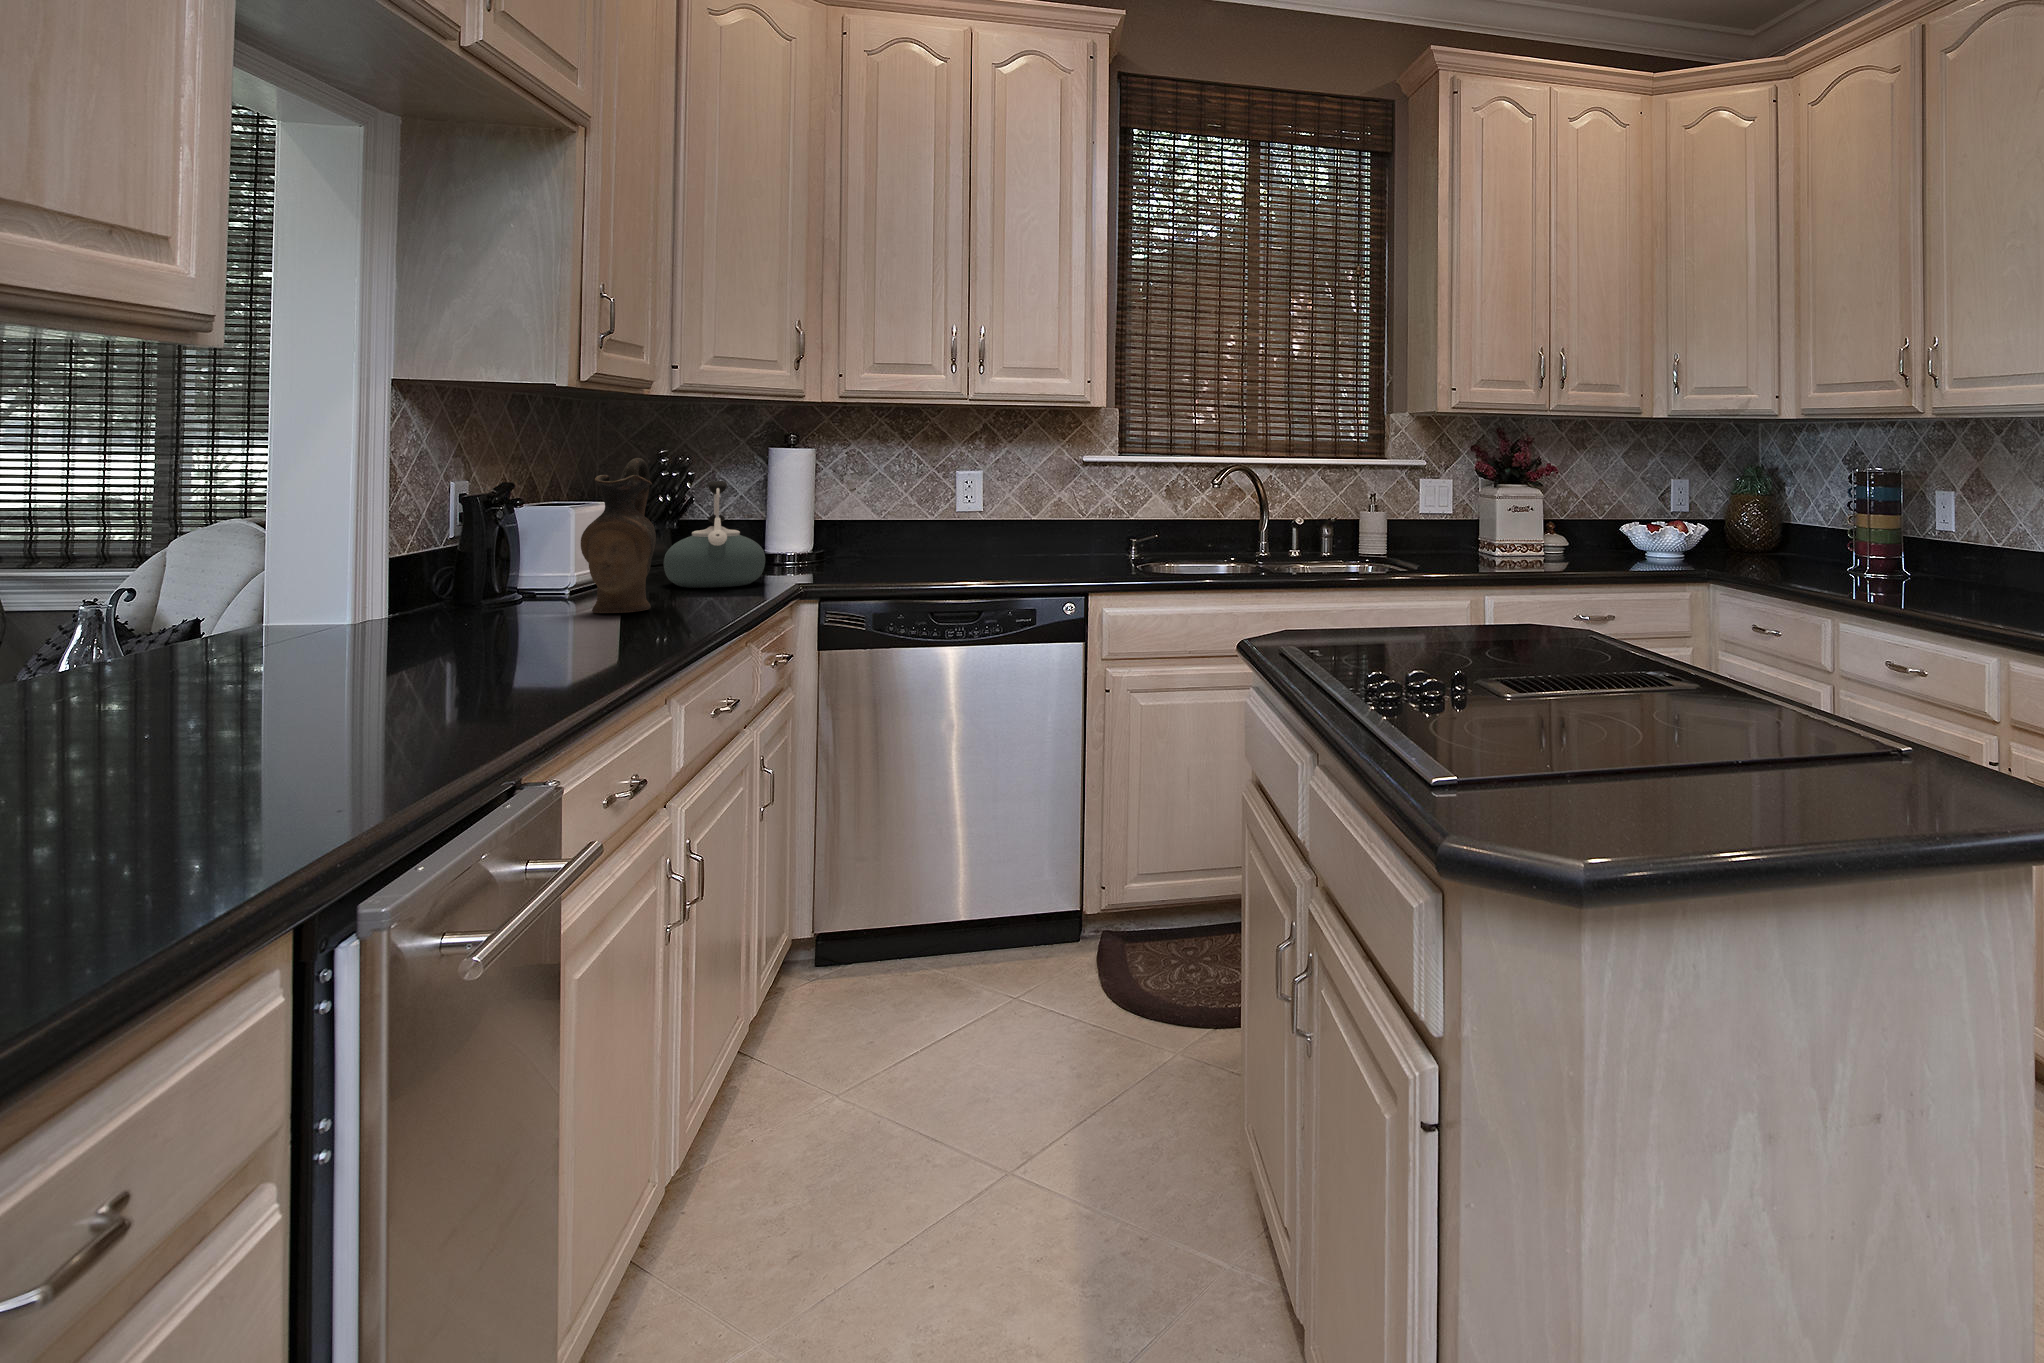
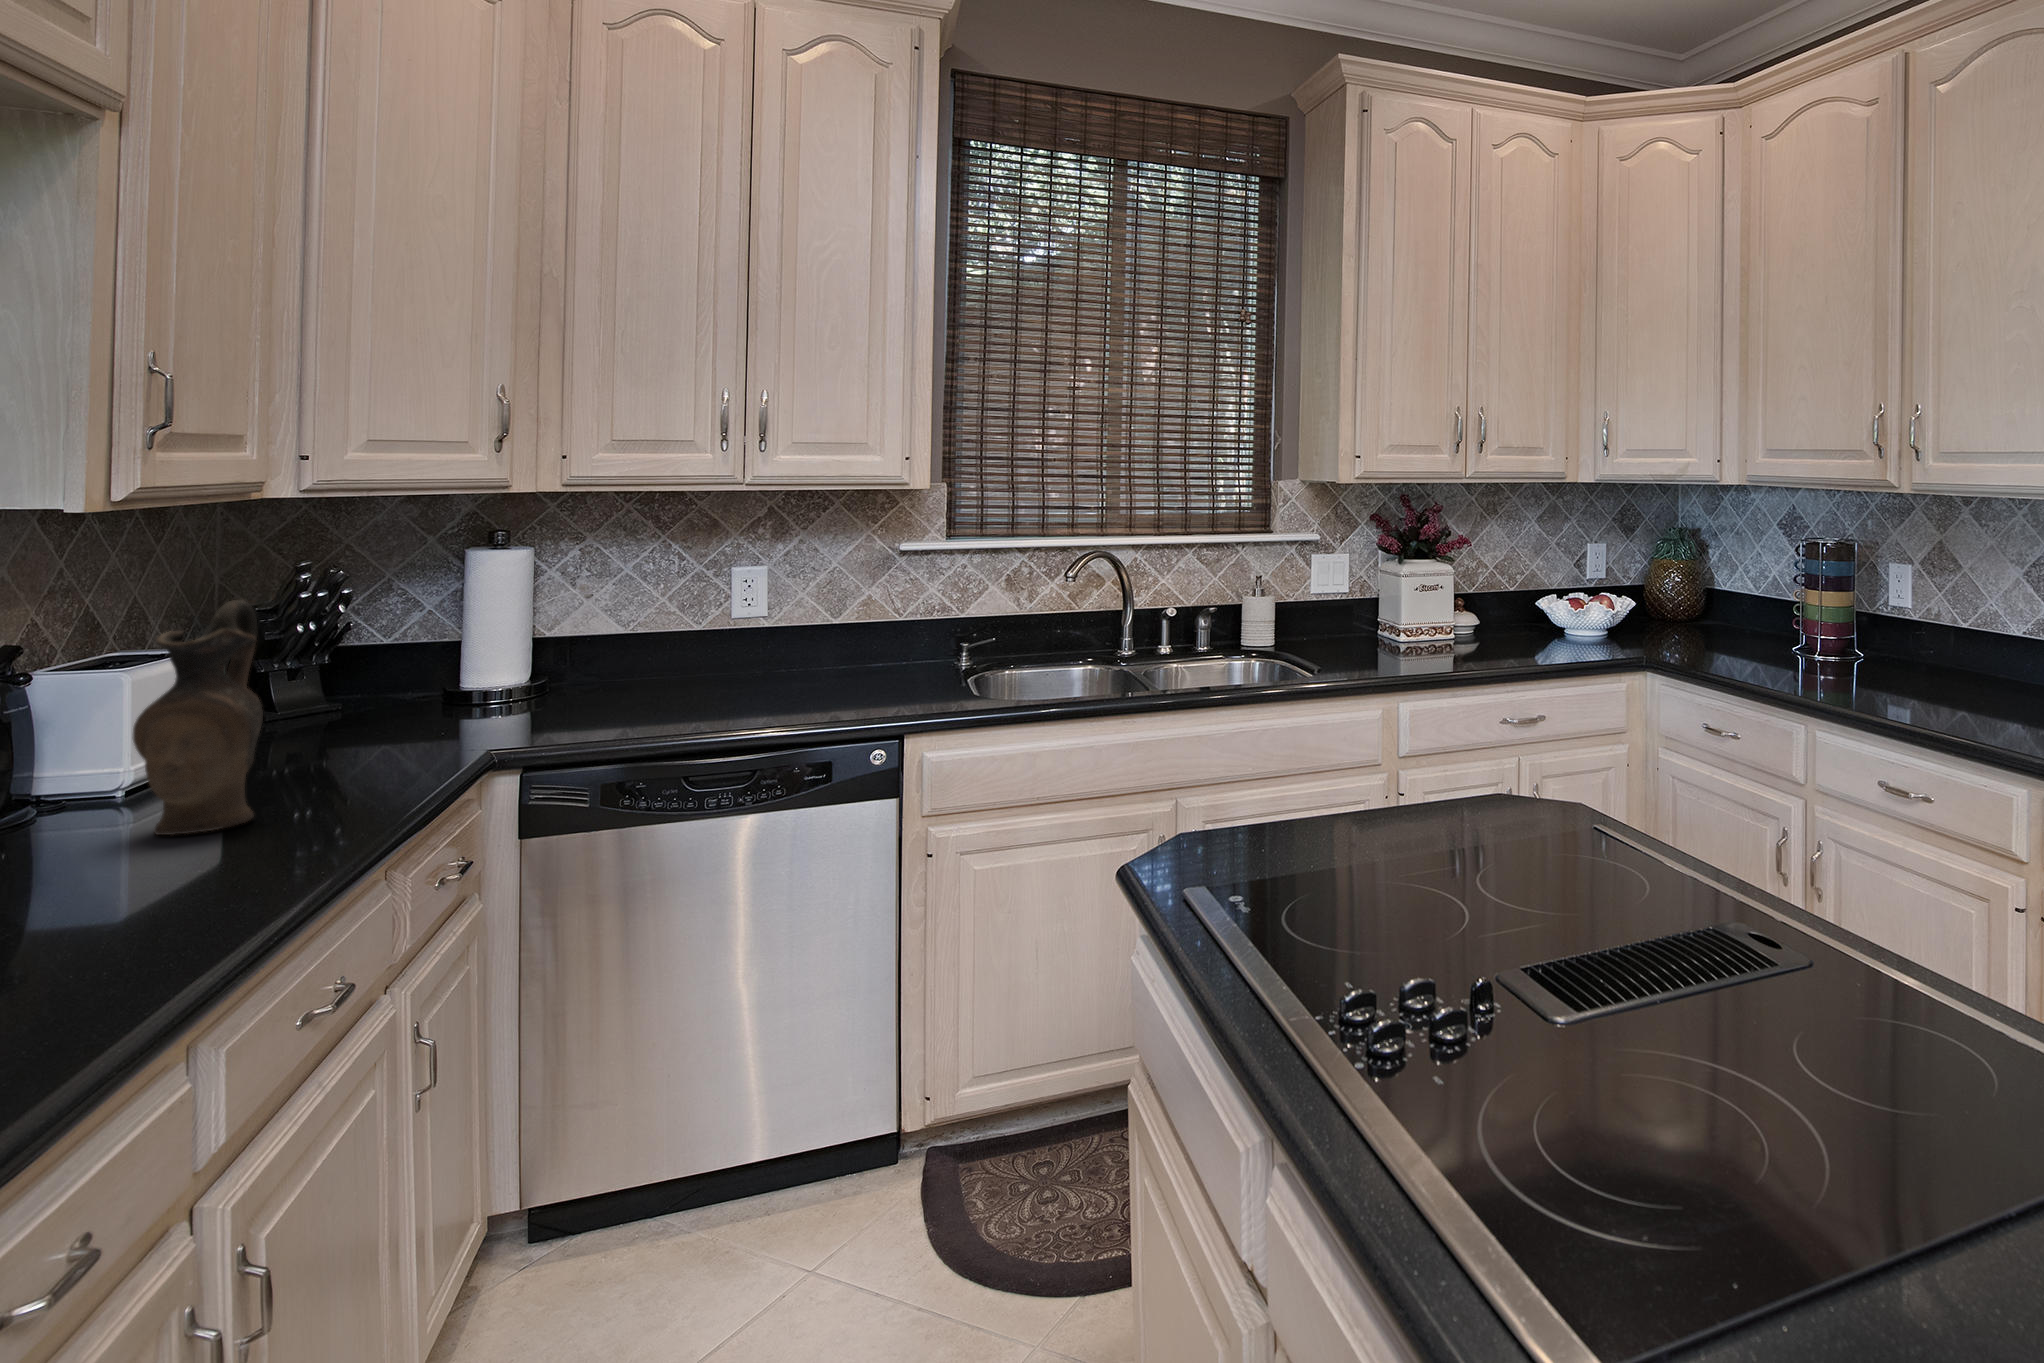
kettle: present [664,481,765,588] -> none [299,608,455,759]

